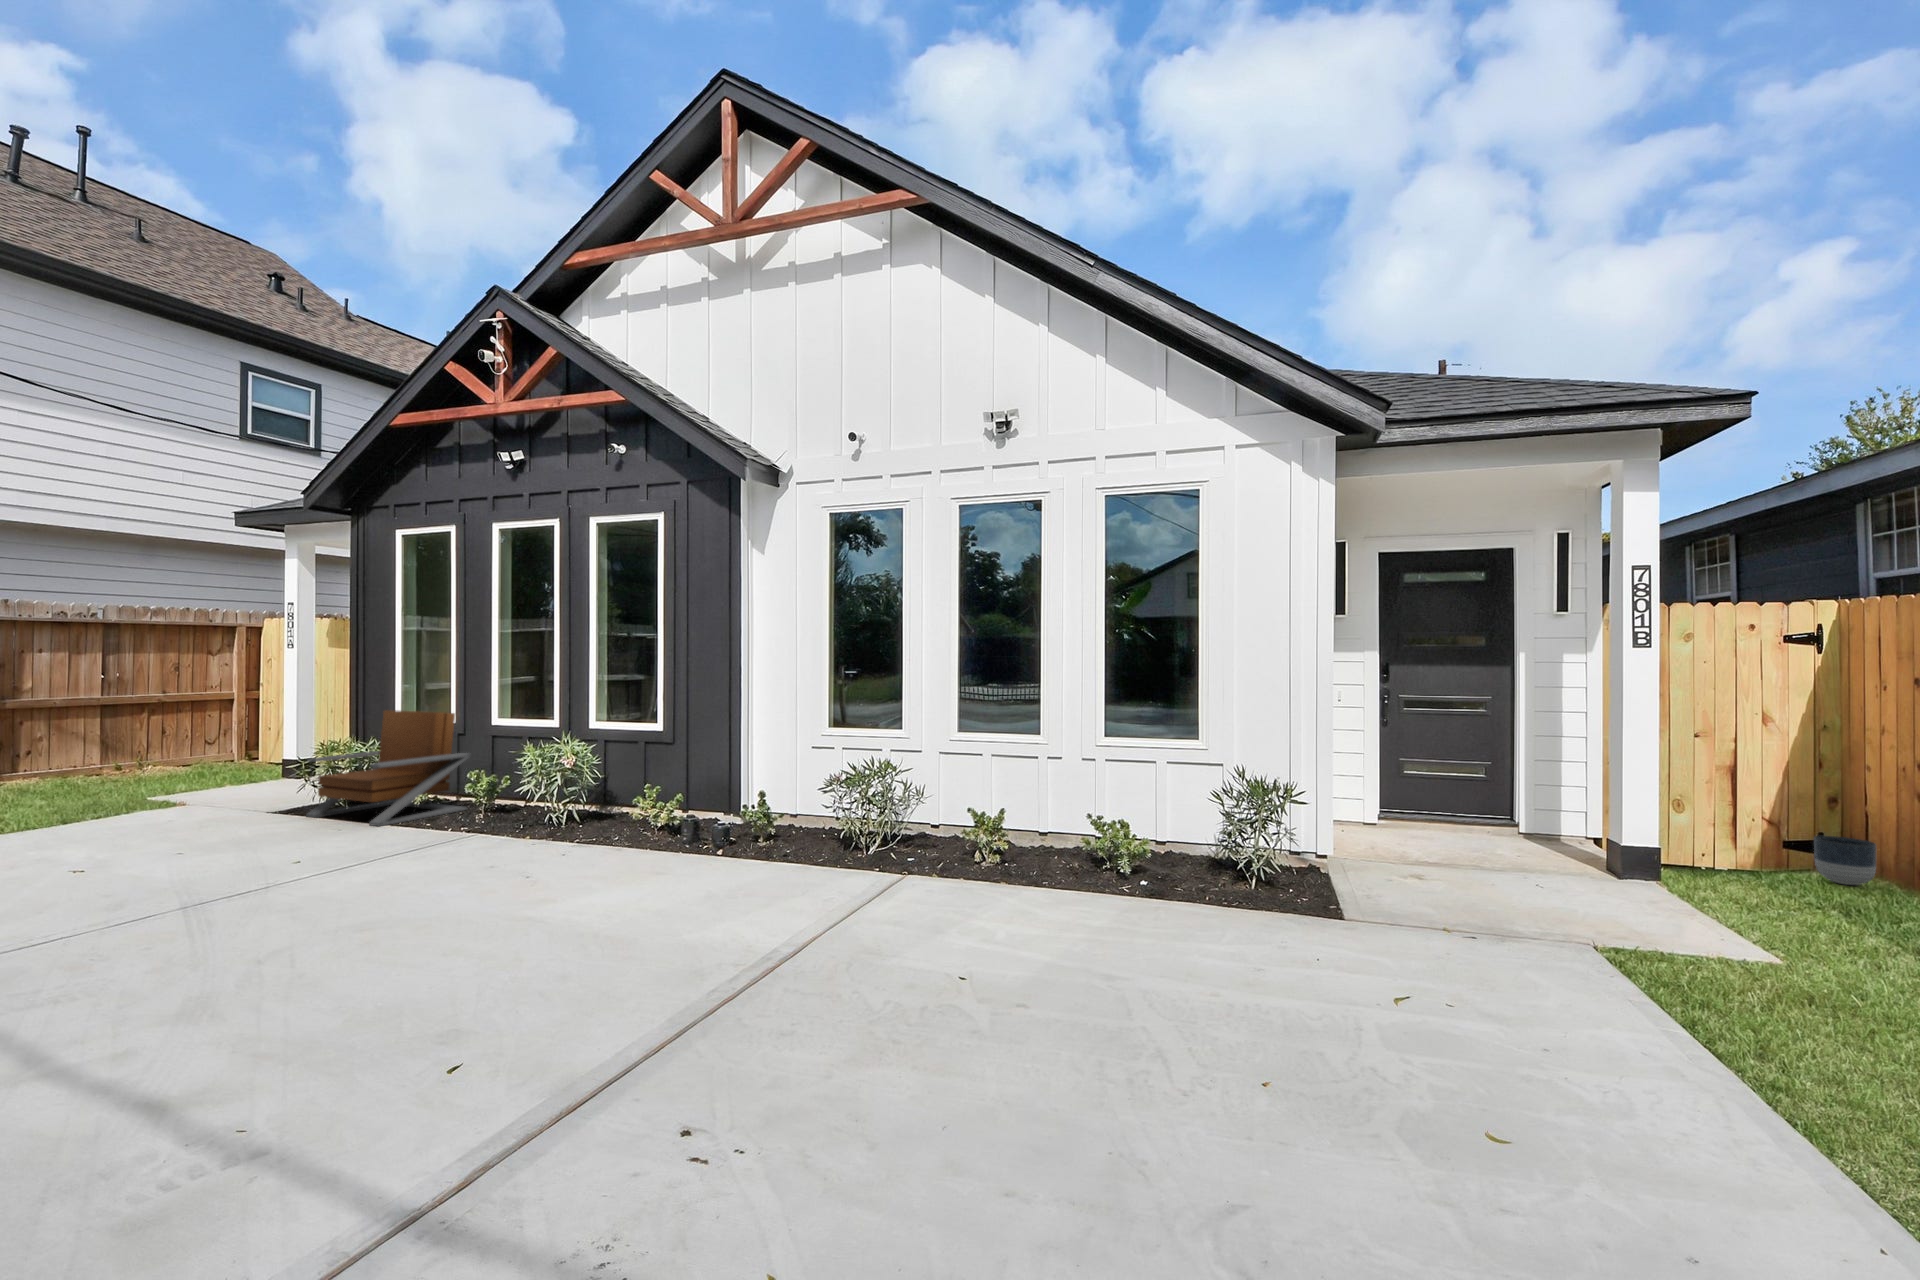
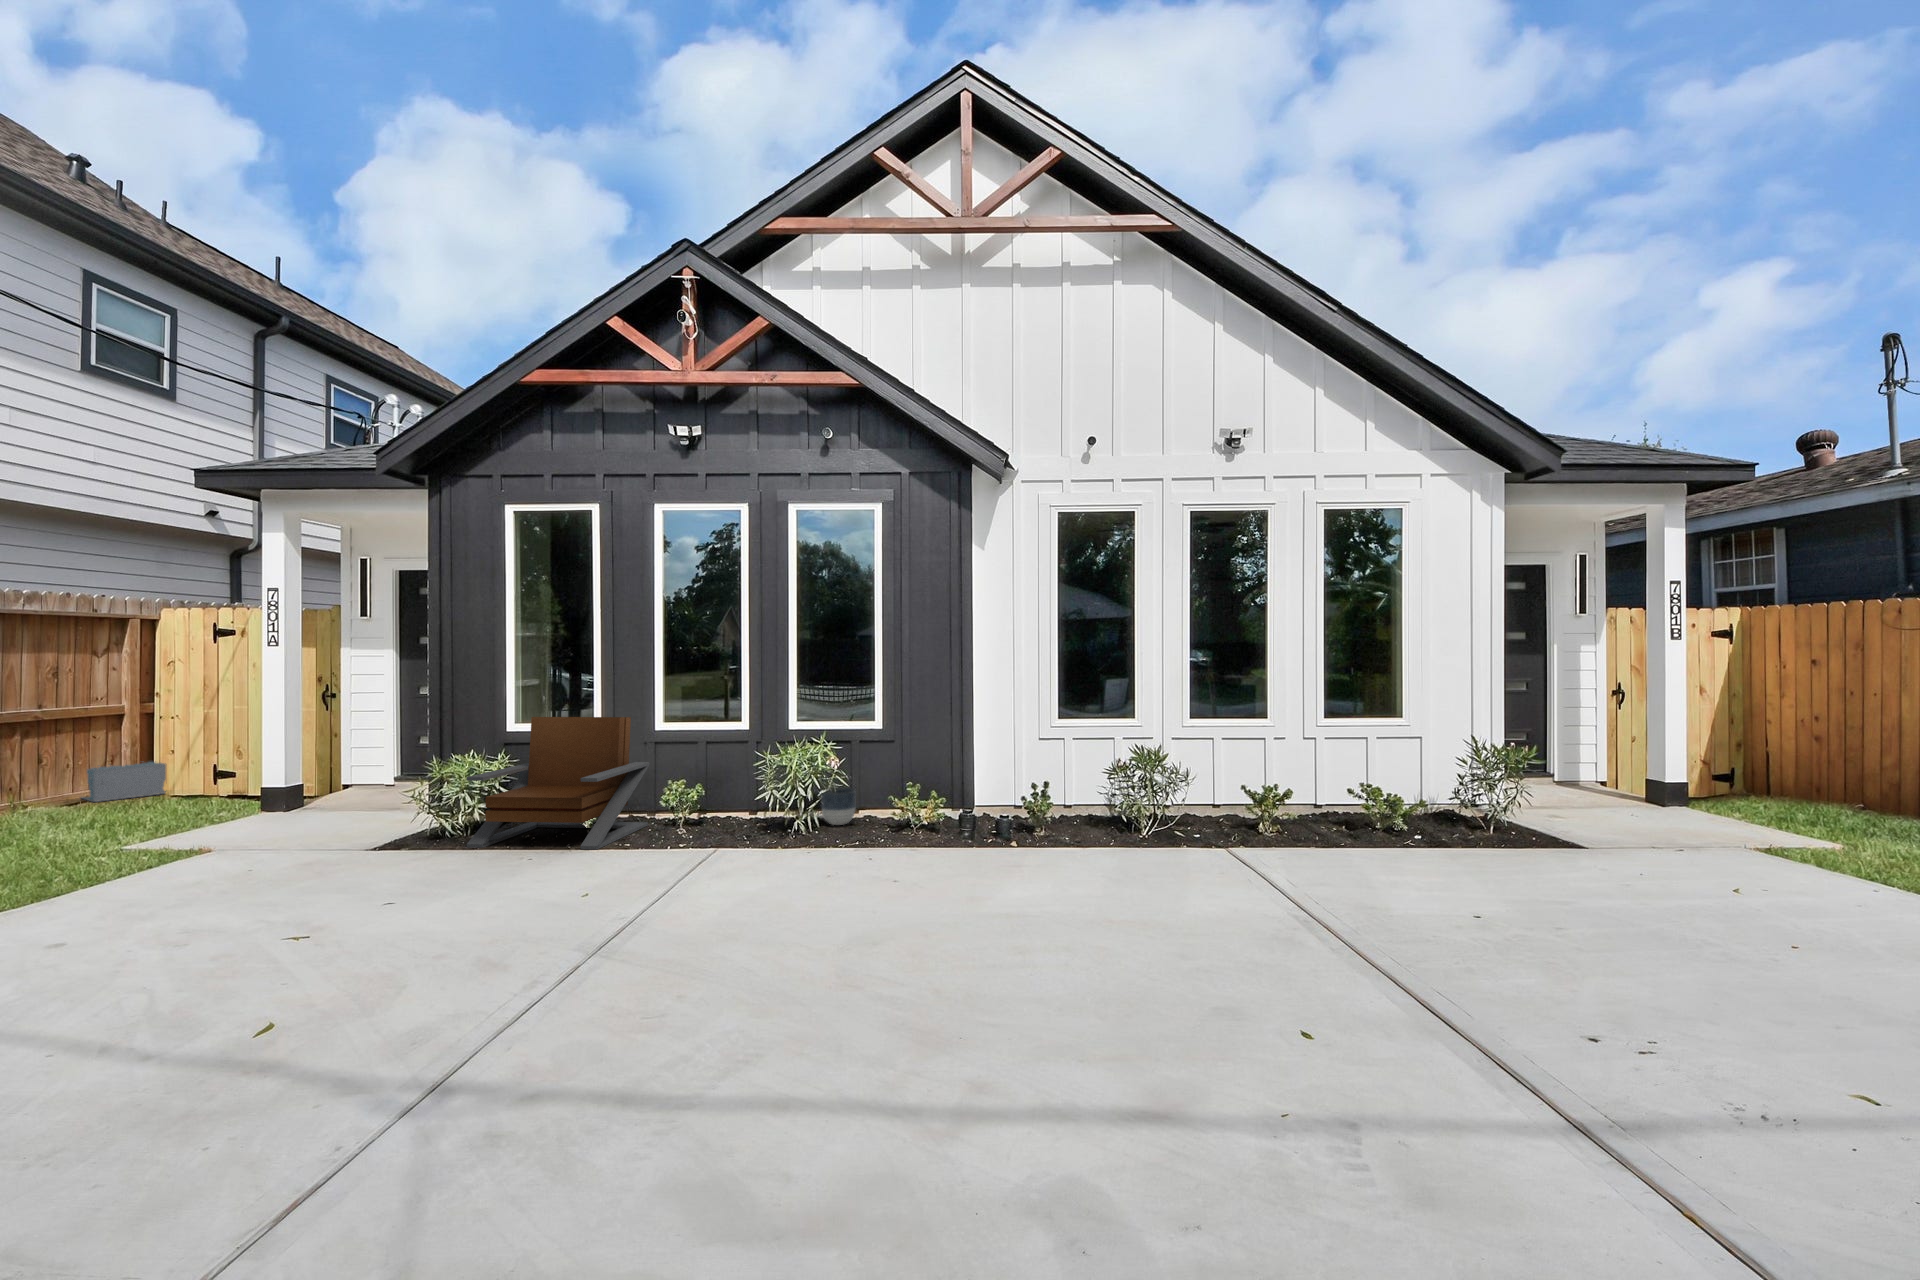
storage box: none [199,736,252,765] -> present [81,762,166,802]
planter: present [1814,836,1876,885] -> present [822,788,856,825]

